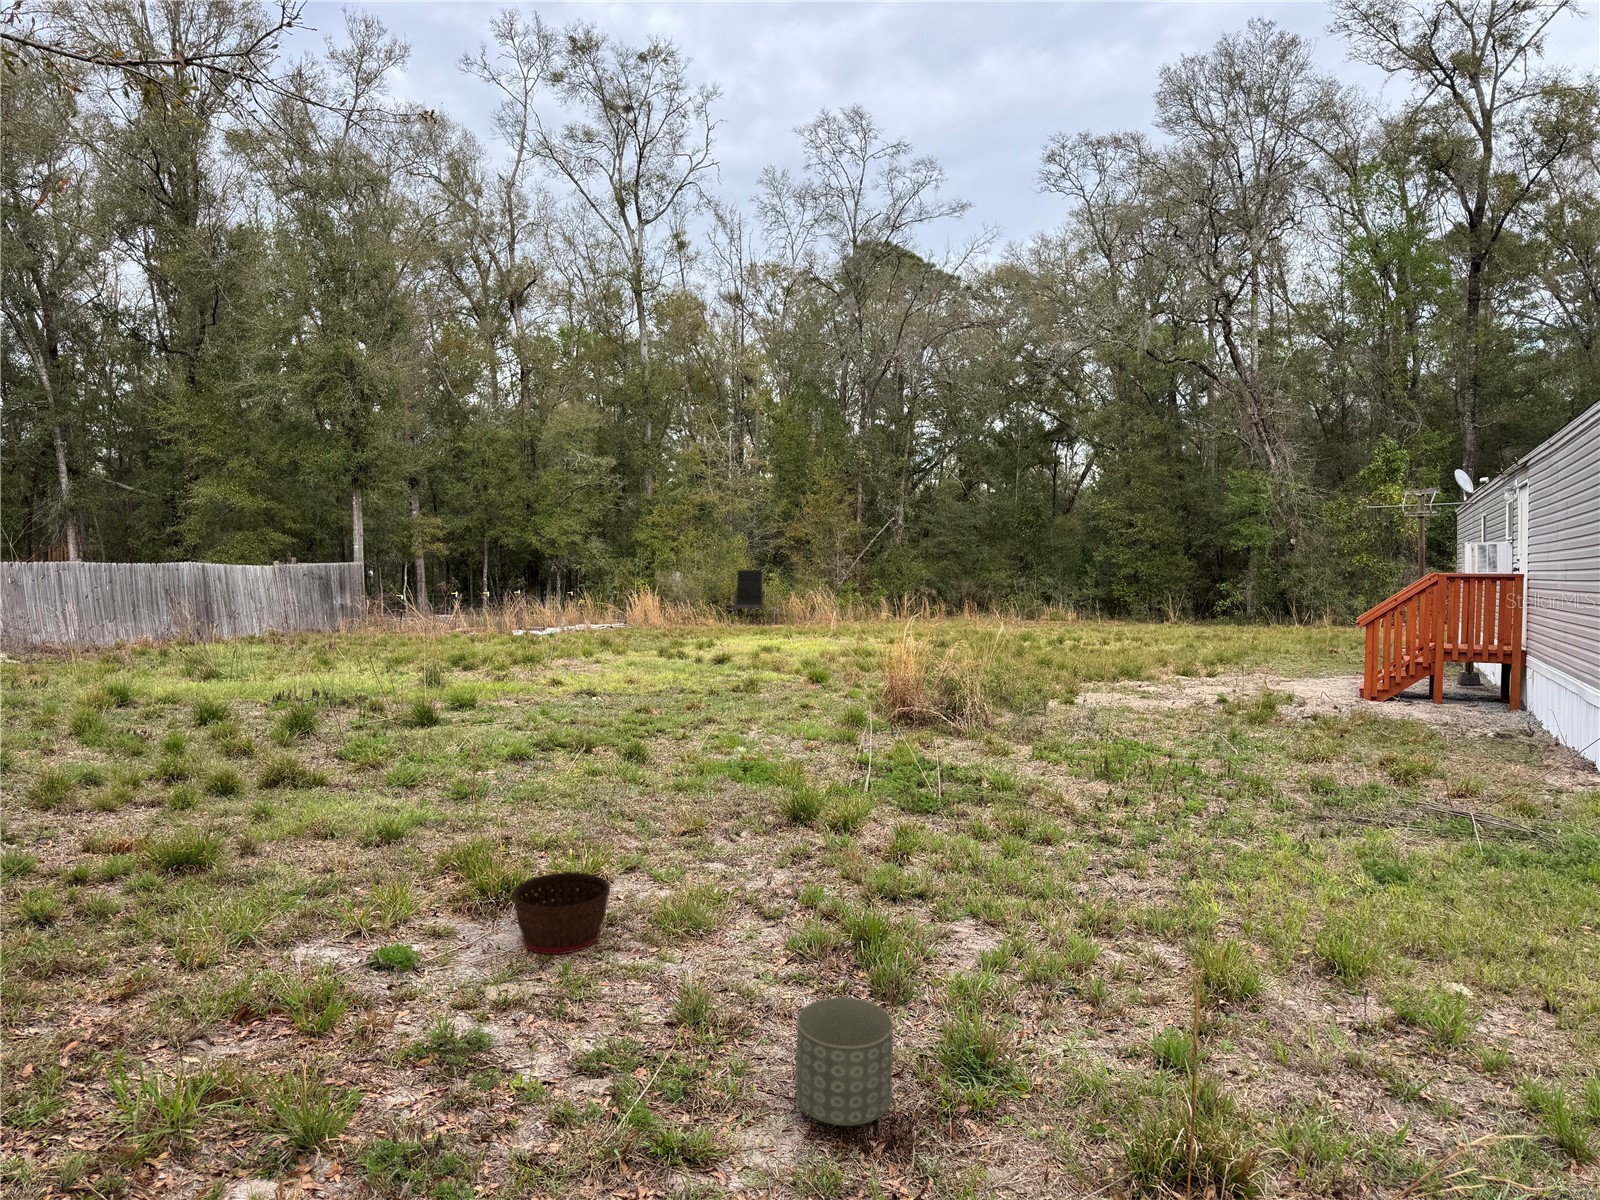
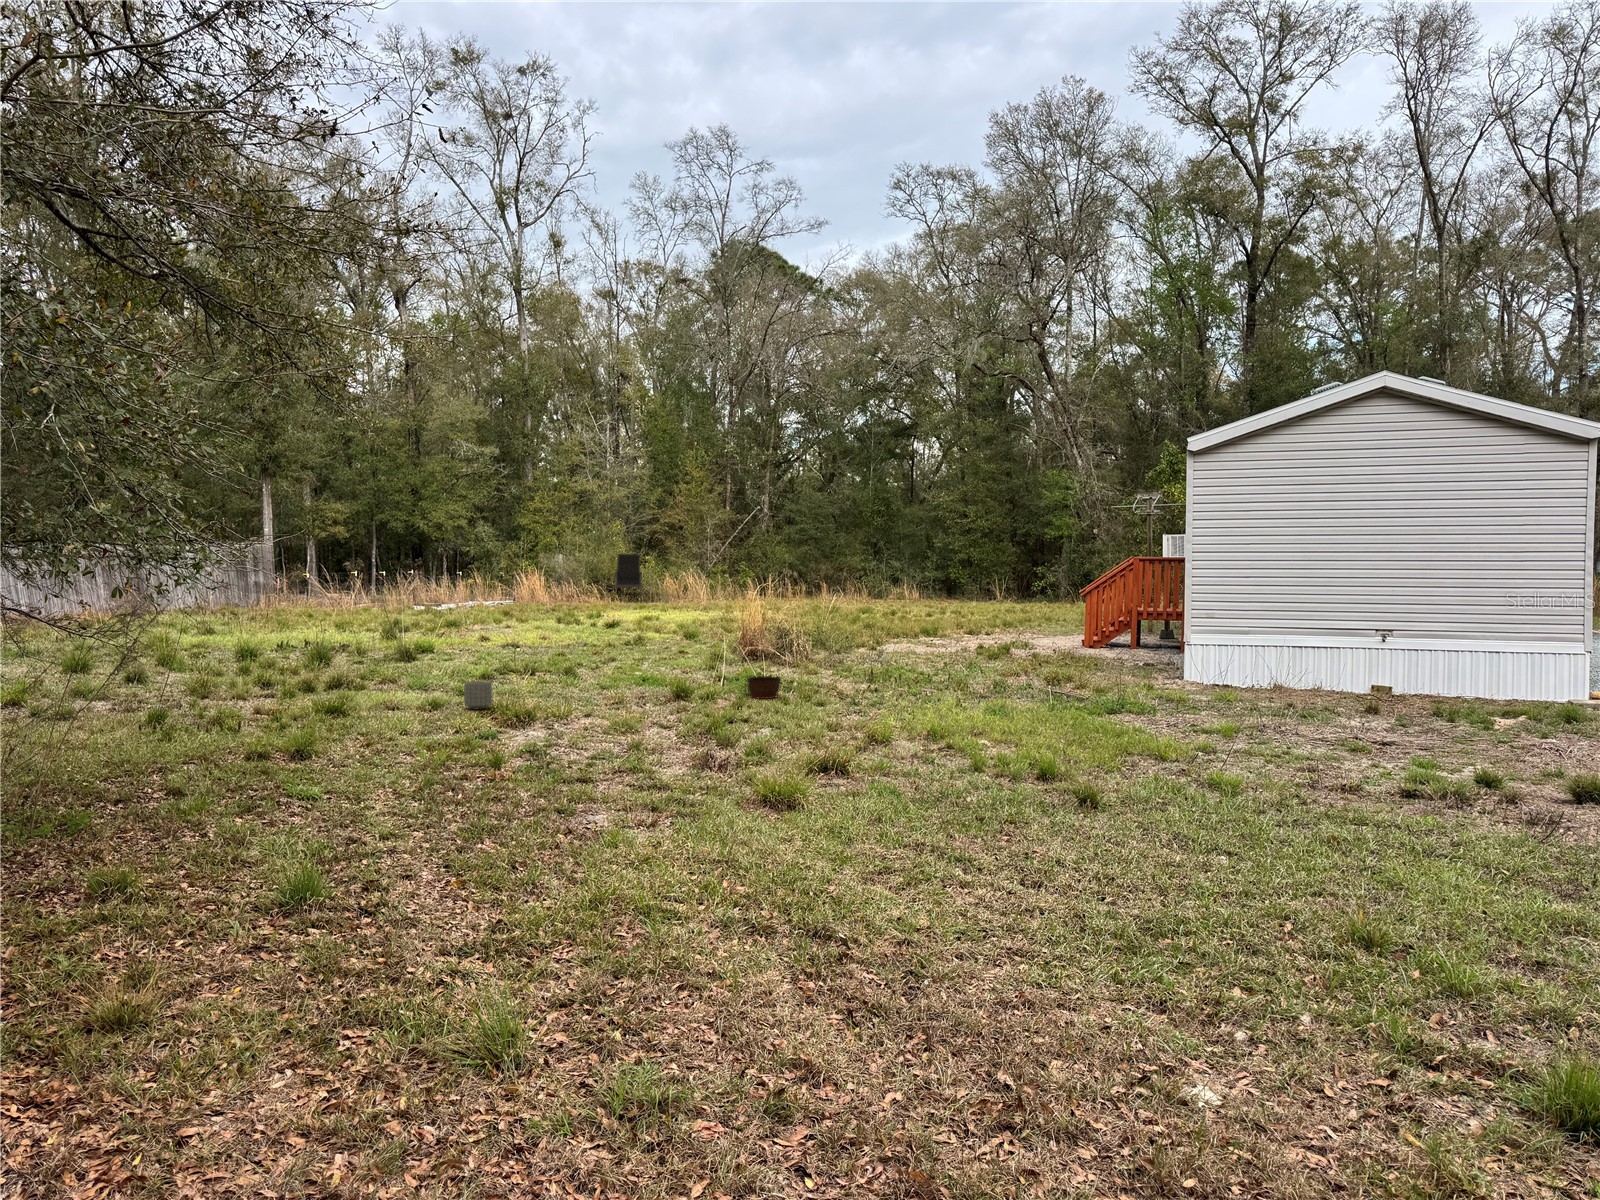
basket: present [513,872,610,954] -> present [747,676,781,699]
planter: present [795,997,893,1126] -> present [464,681,493,709]

